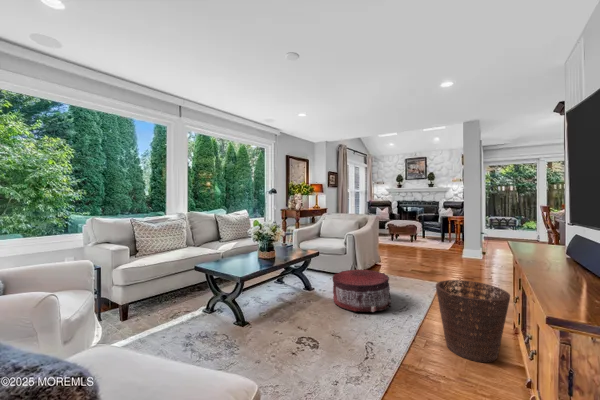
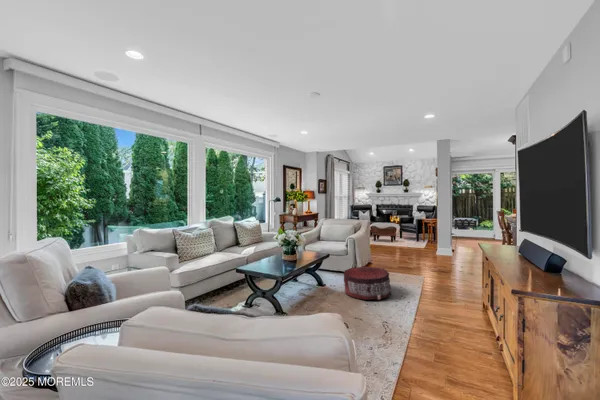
basket: present [436,280,510,362] -> none [429,272,482,329]

